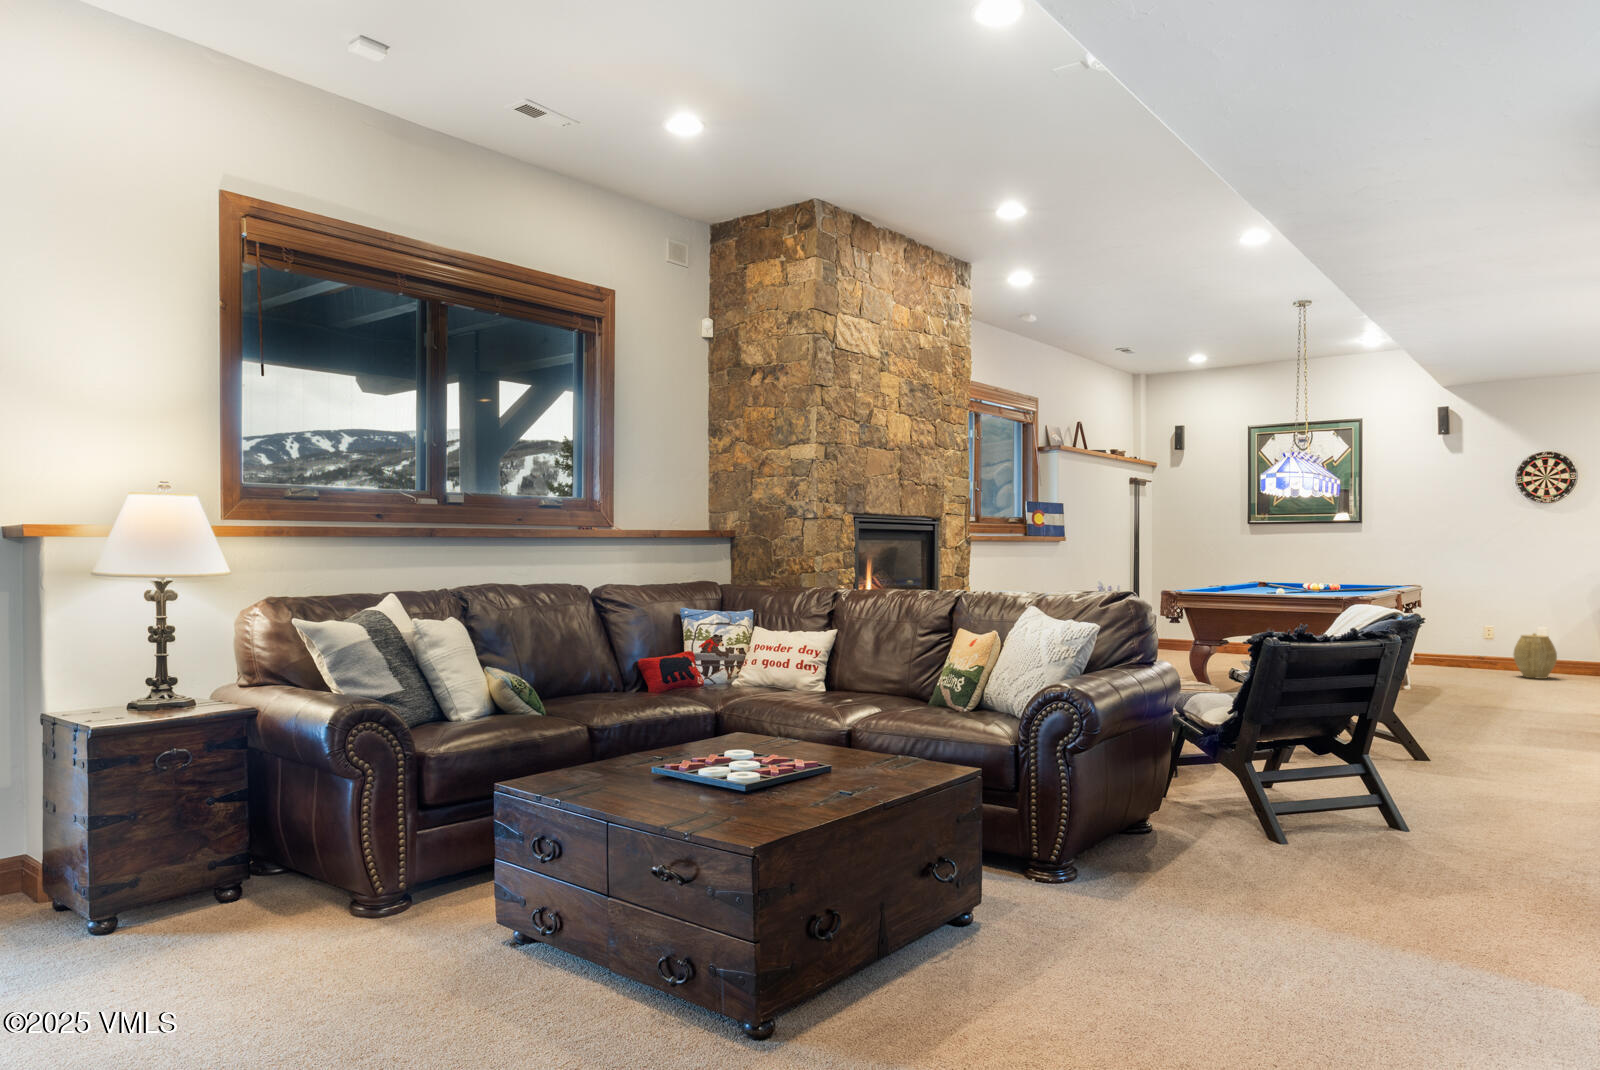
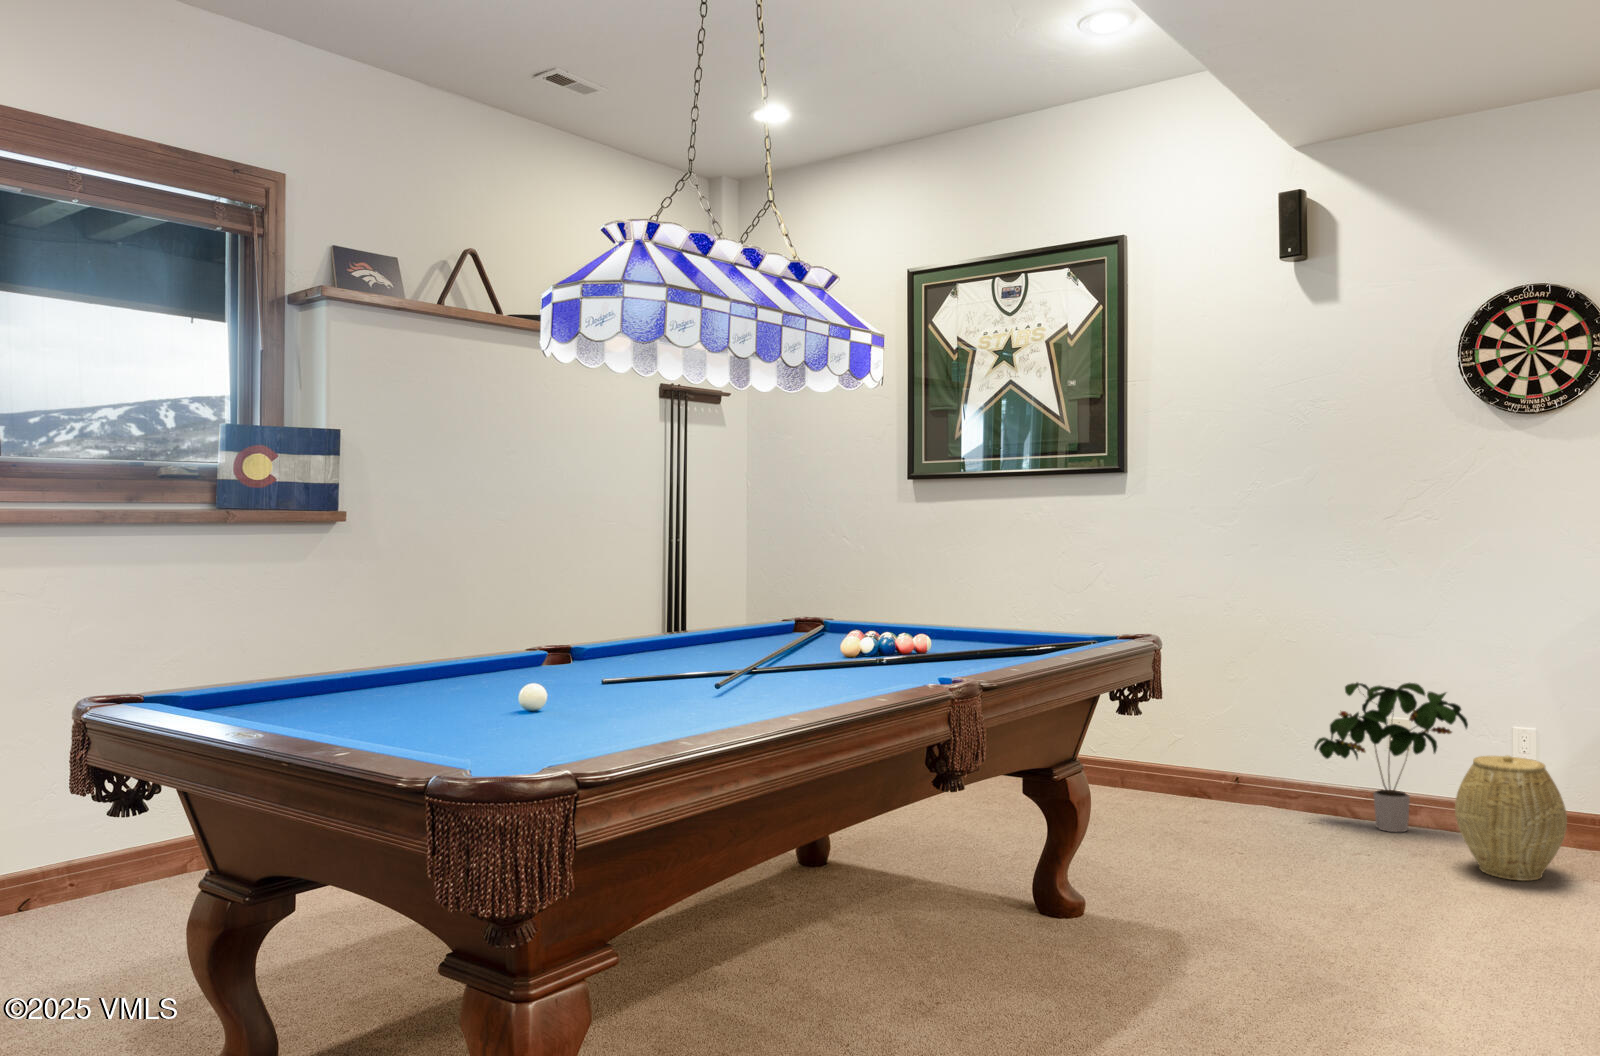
potted plant: none [1452,611,1519,671] -> present [1314,682,1468,832]

